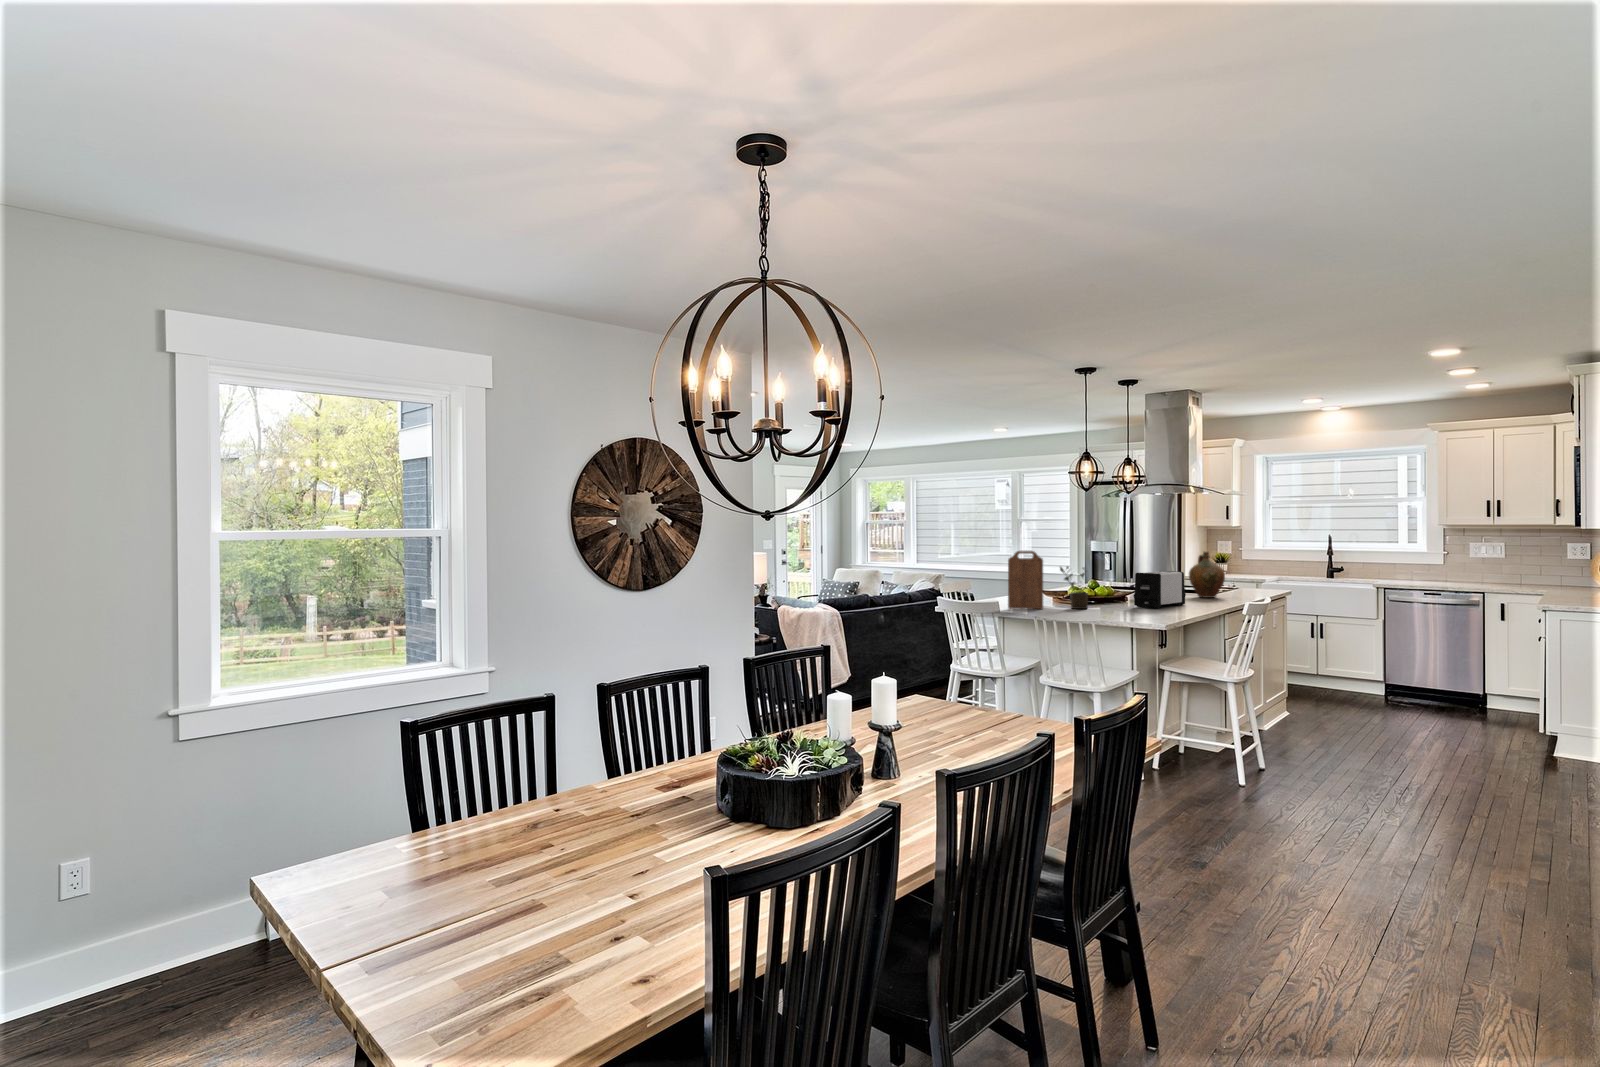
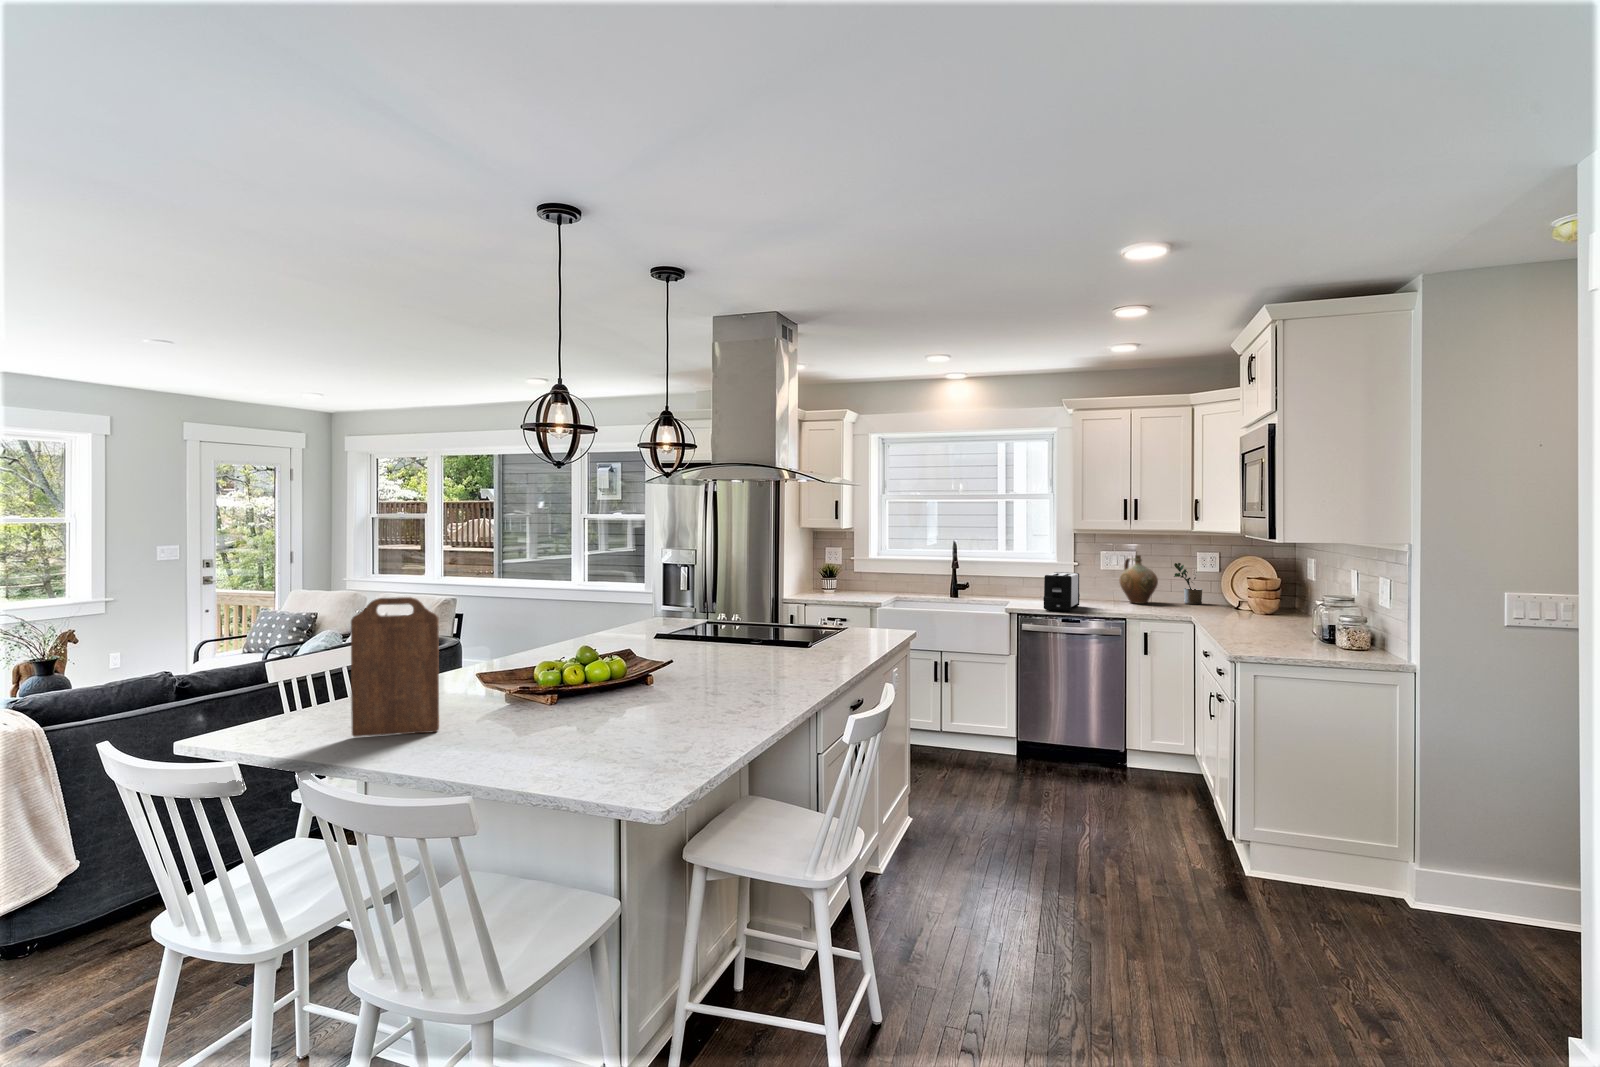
ceramic jug: present [1189,552,1225,598] -> present [1120,555,1158,604]
potted plant: present [1060,566,1088,609] -> present [1174,563,1202,604]
toaster: present [1133,571,1186,608] -> present [1043,572,1080,611]

